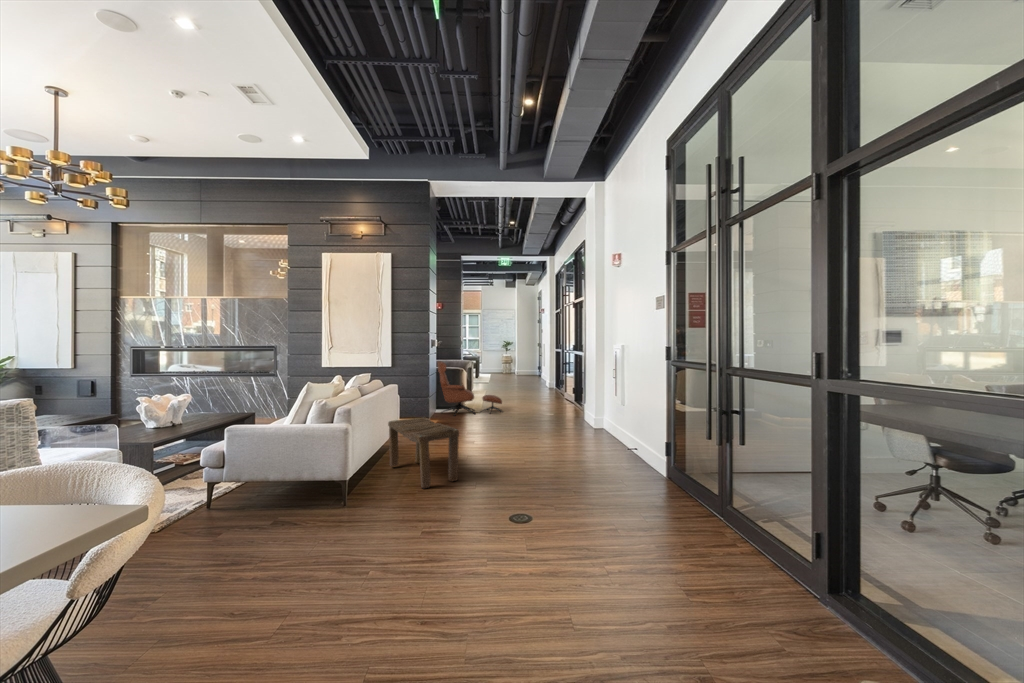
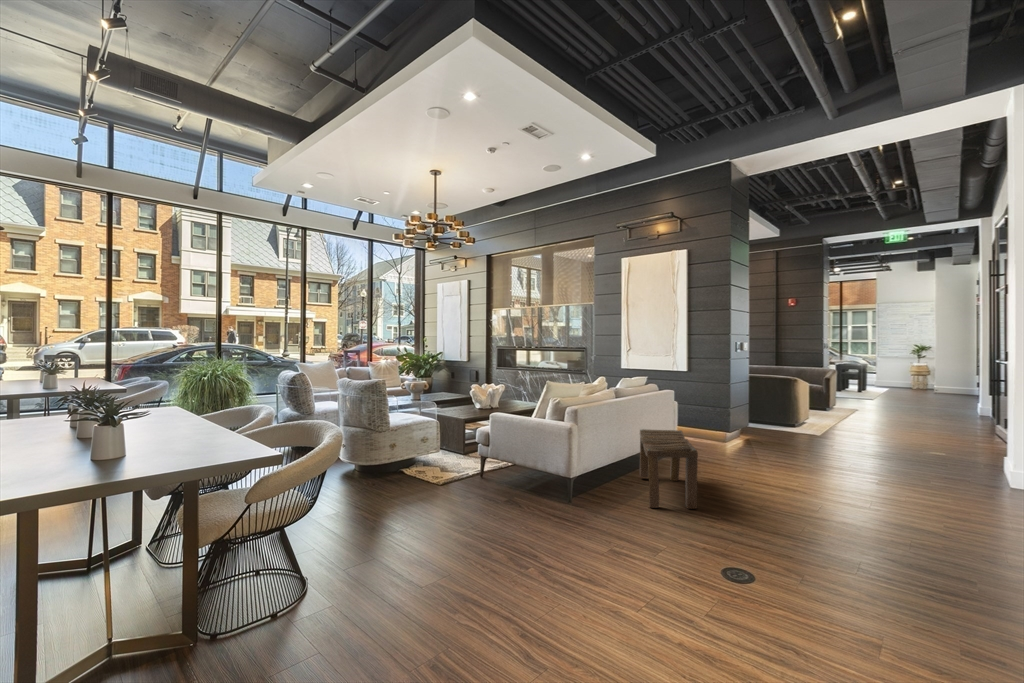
lounge chair: present [438,361,502,416] -> none [752,369,847,443]

